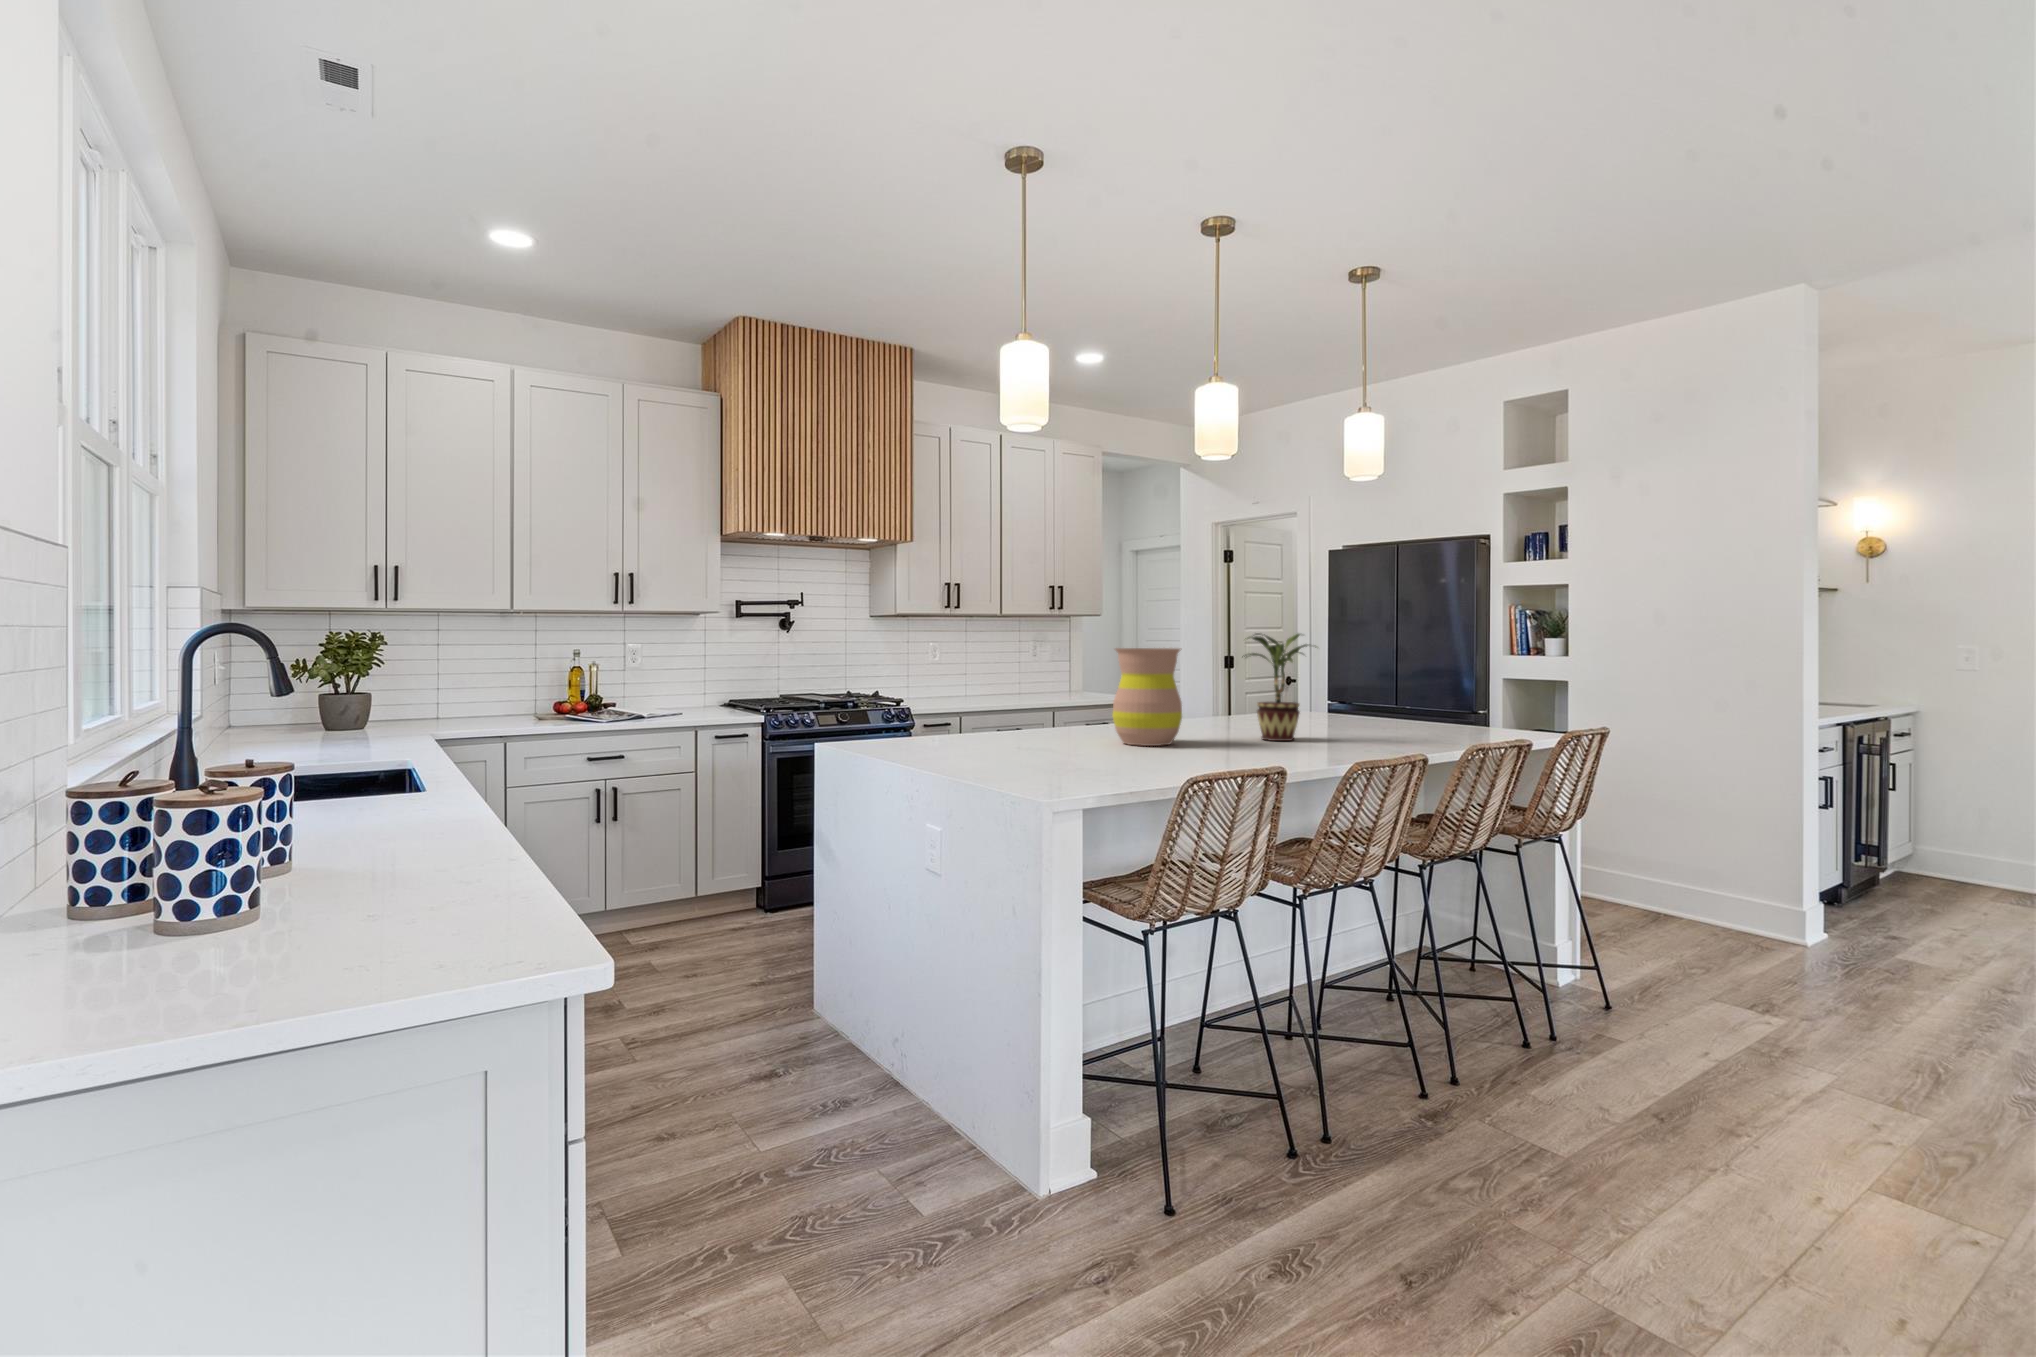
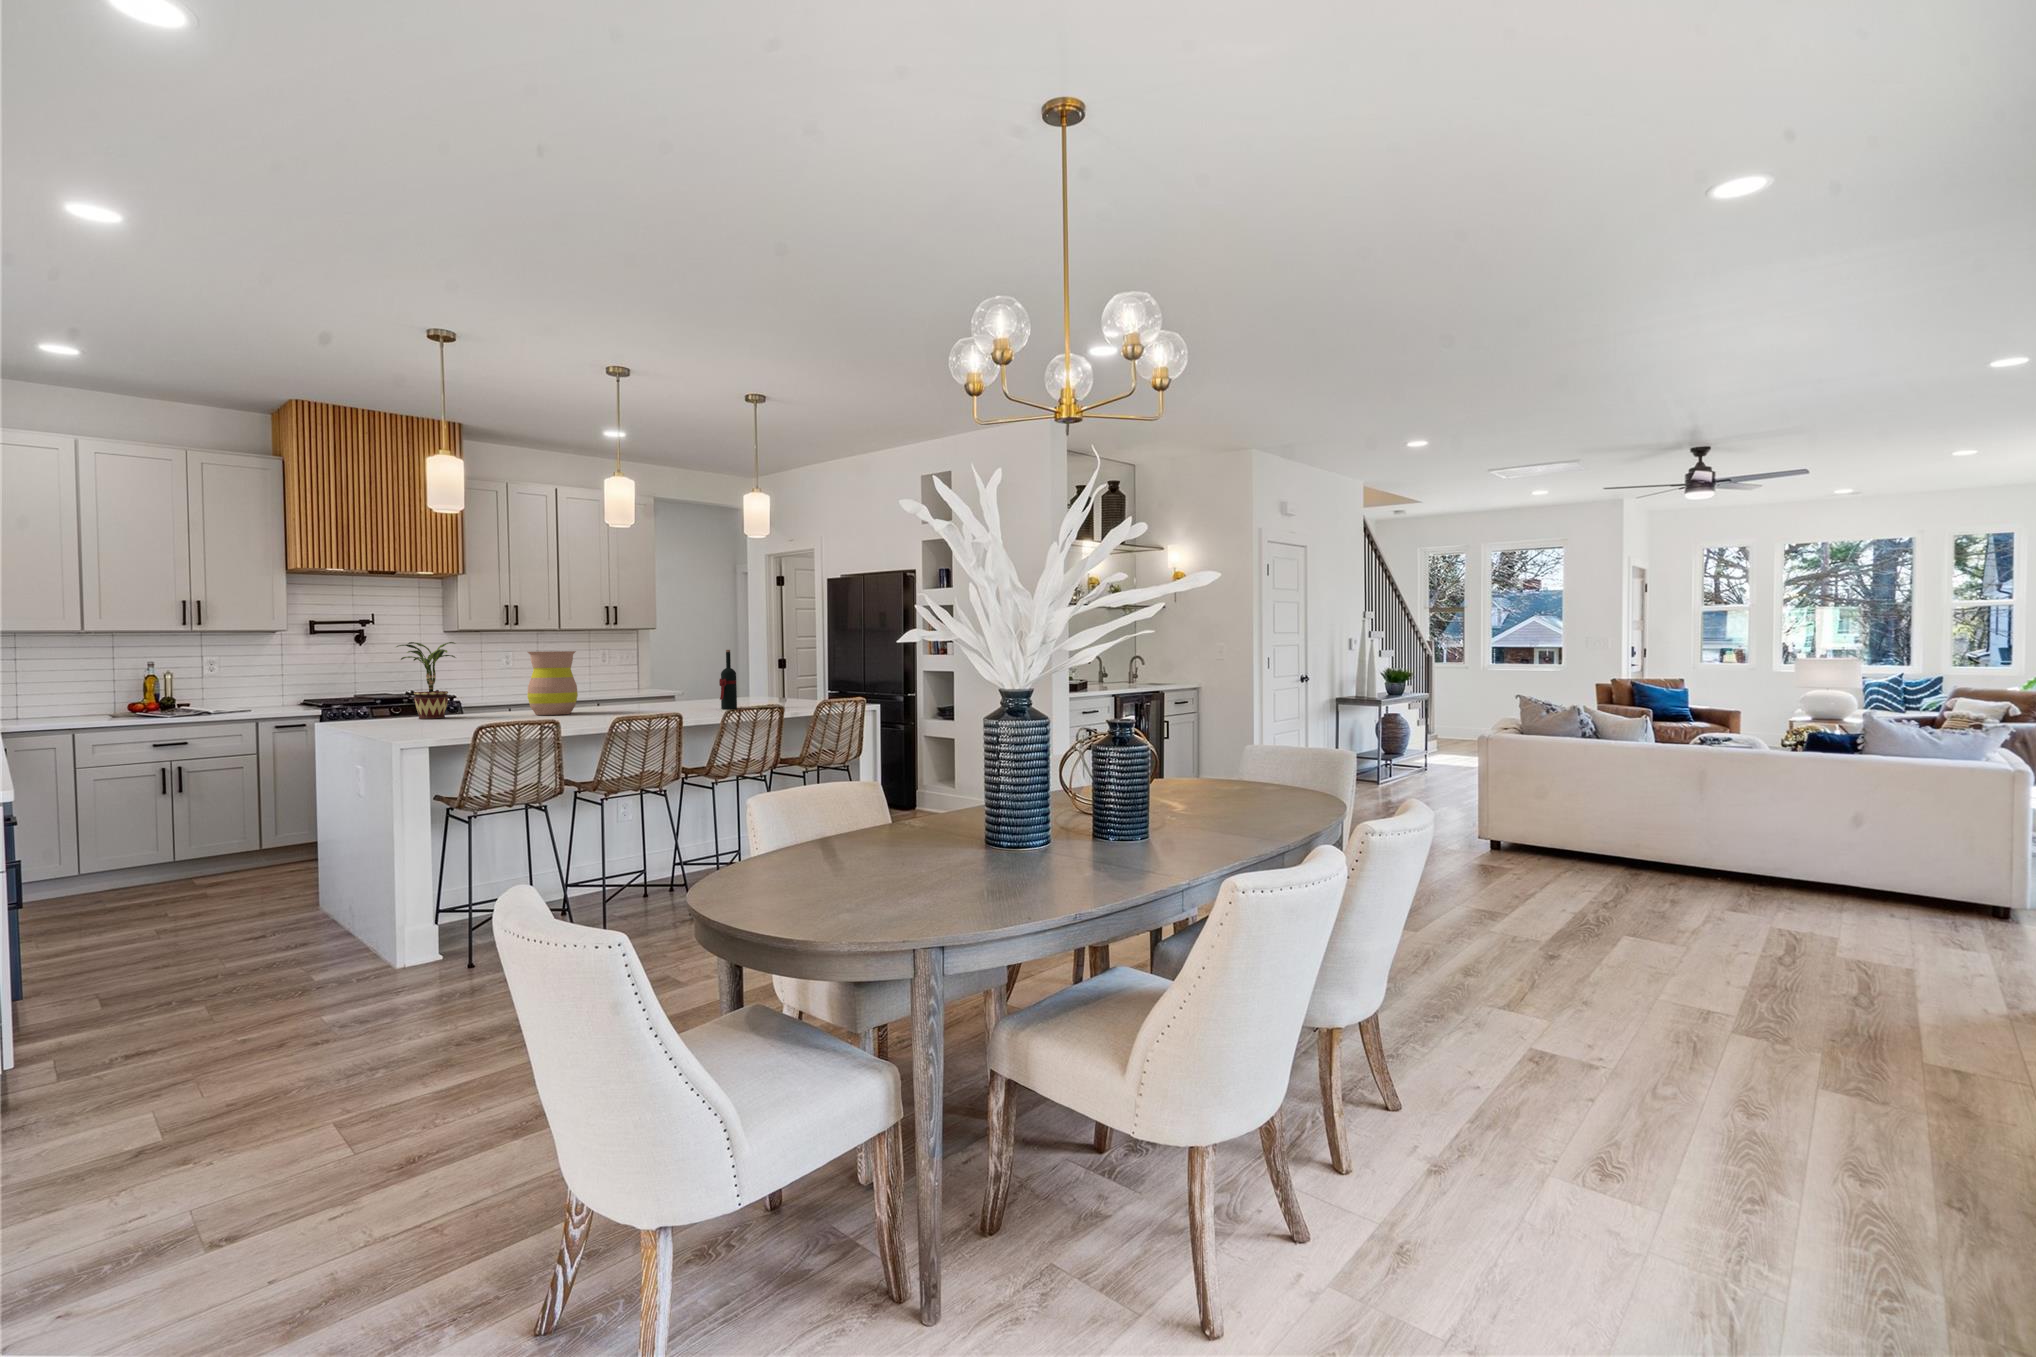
potted plant: present [1242,633,1308,741] -> present [396,642,456,719]
wine bottle: none [1374,649,1399,741] -> present [719,650,737,709]

